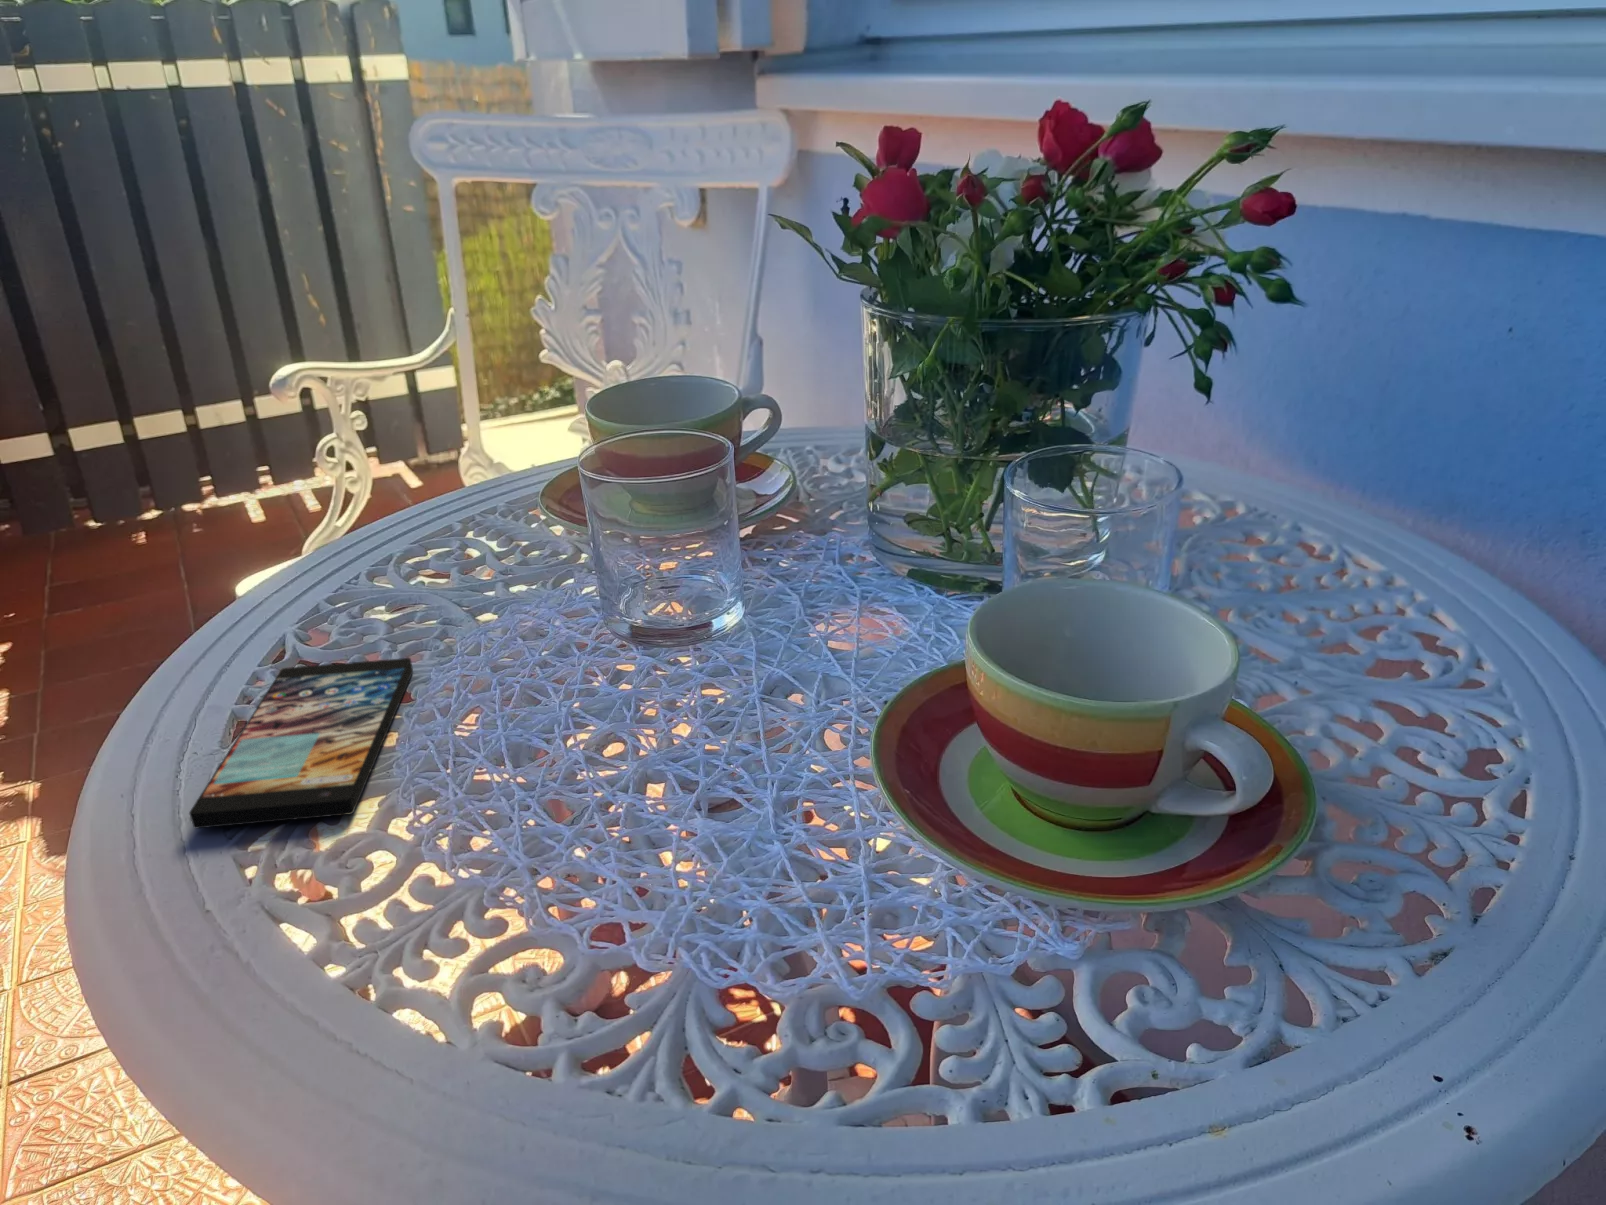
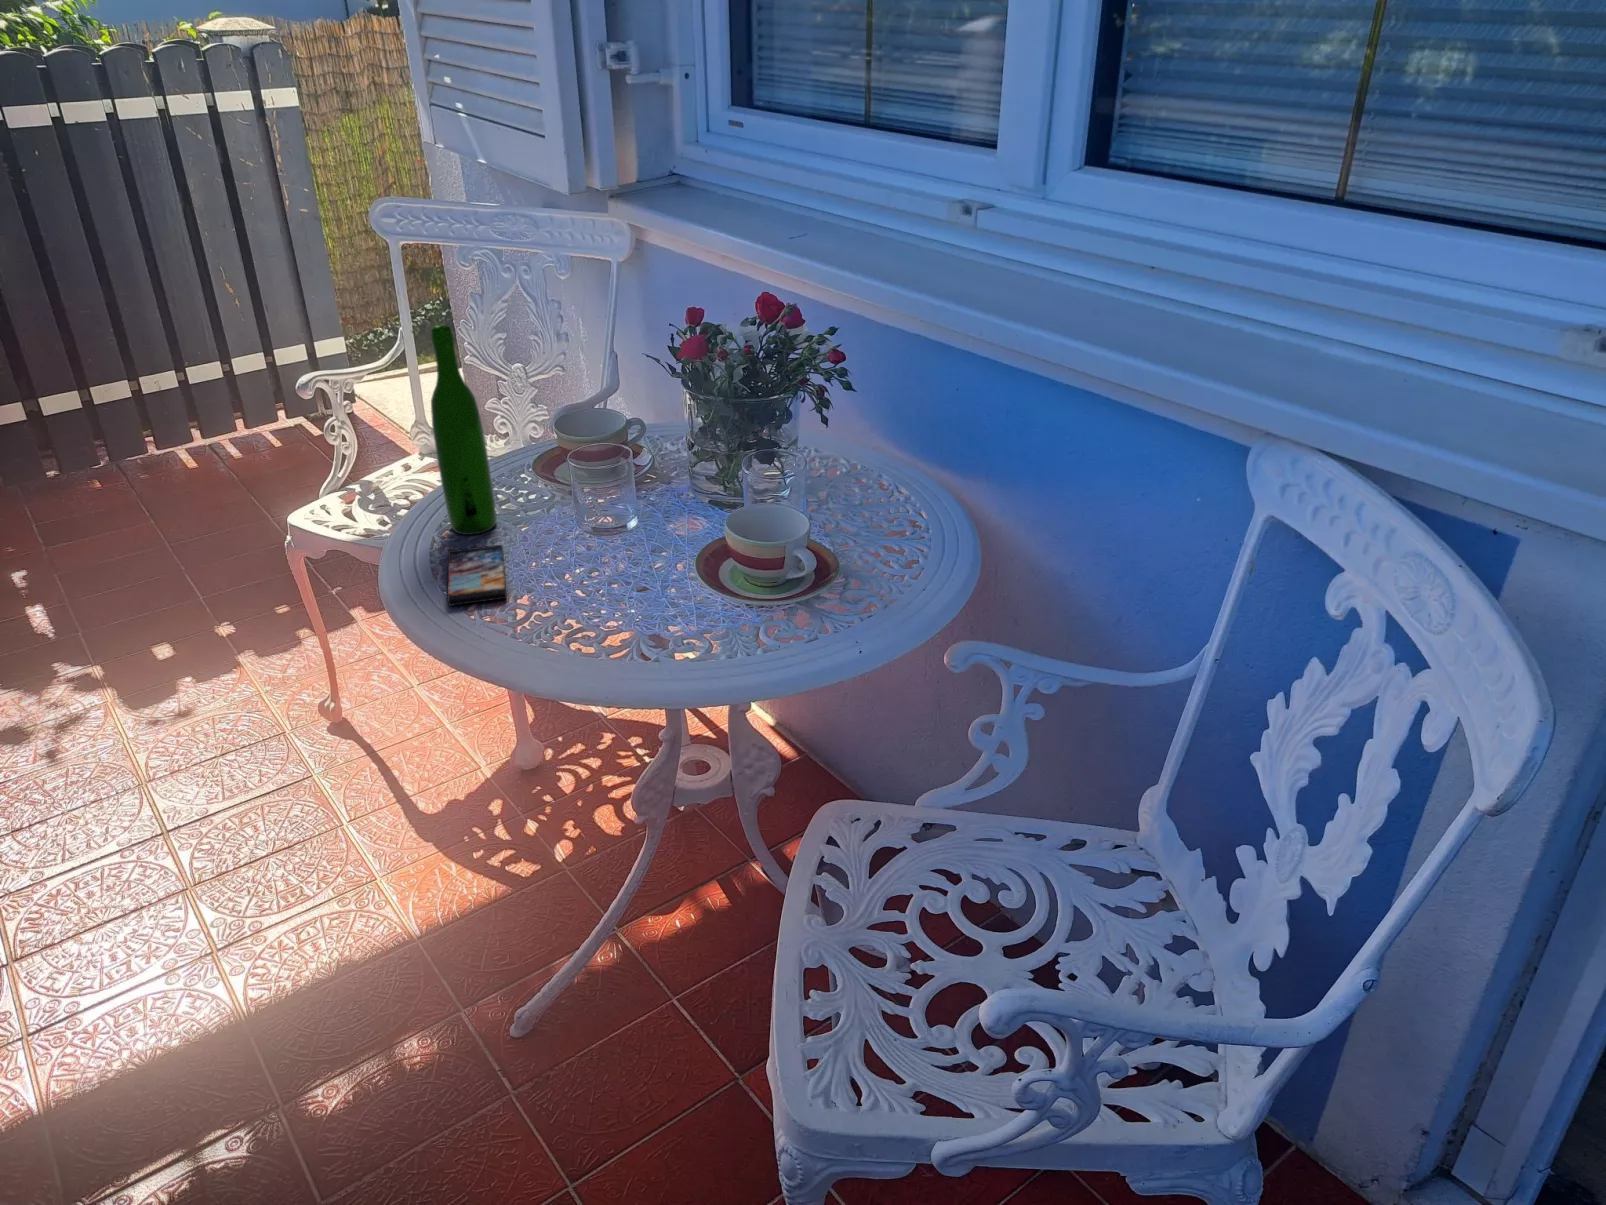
wine bottle: none [253,124,433,630] -> present [431,326,497,535]

